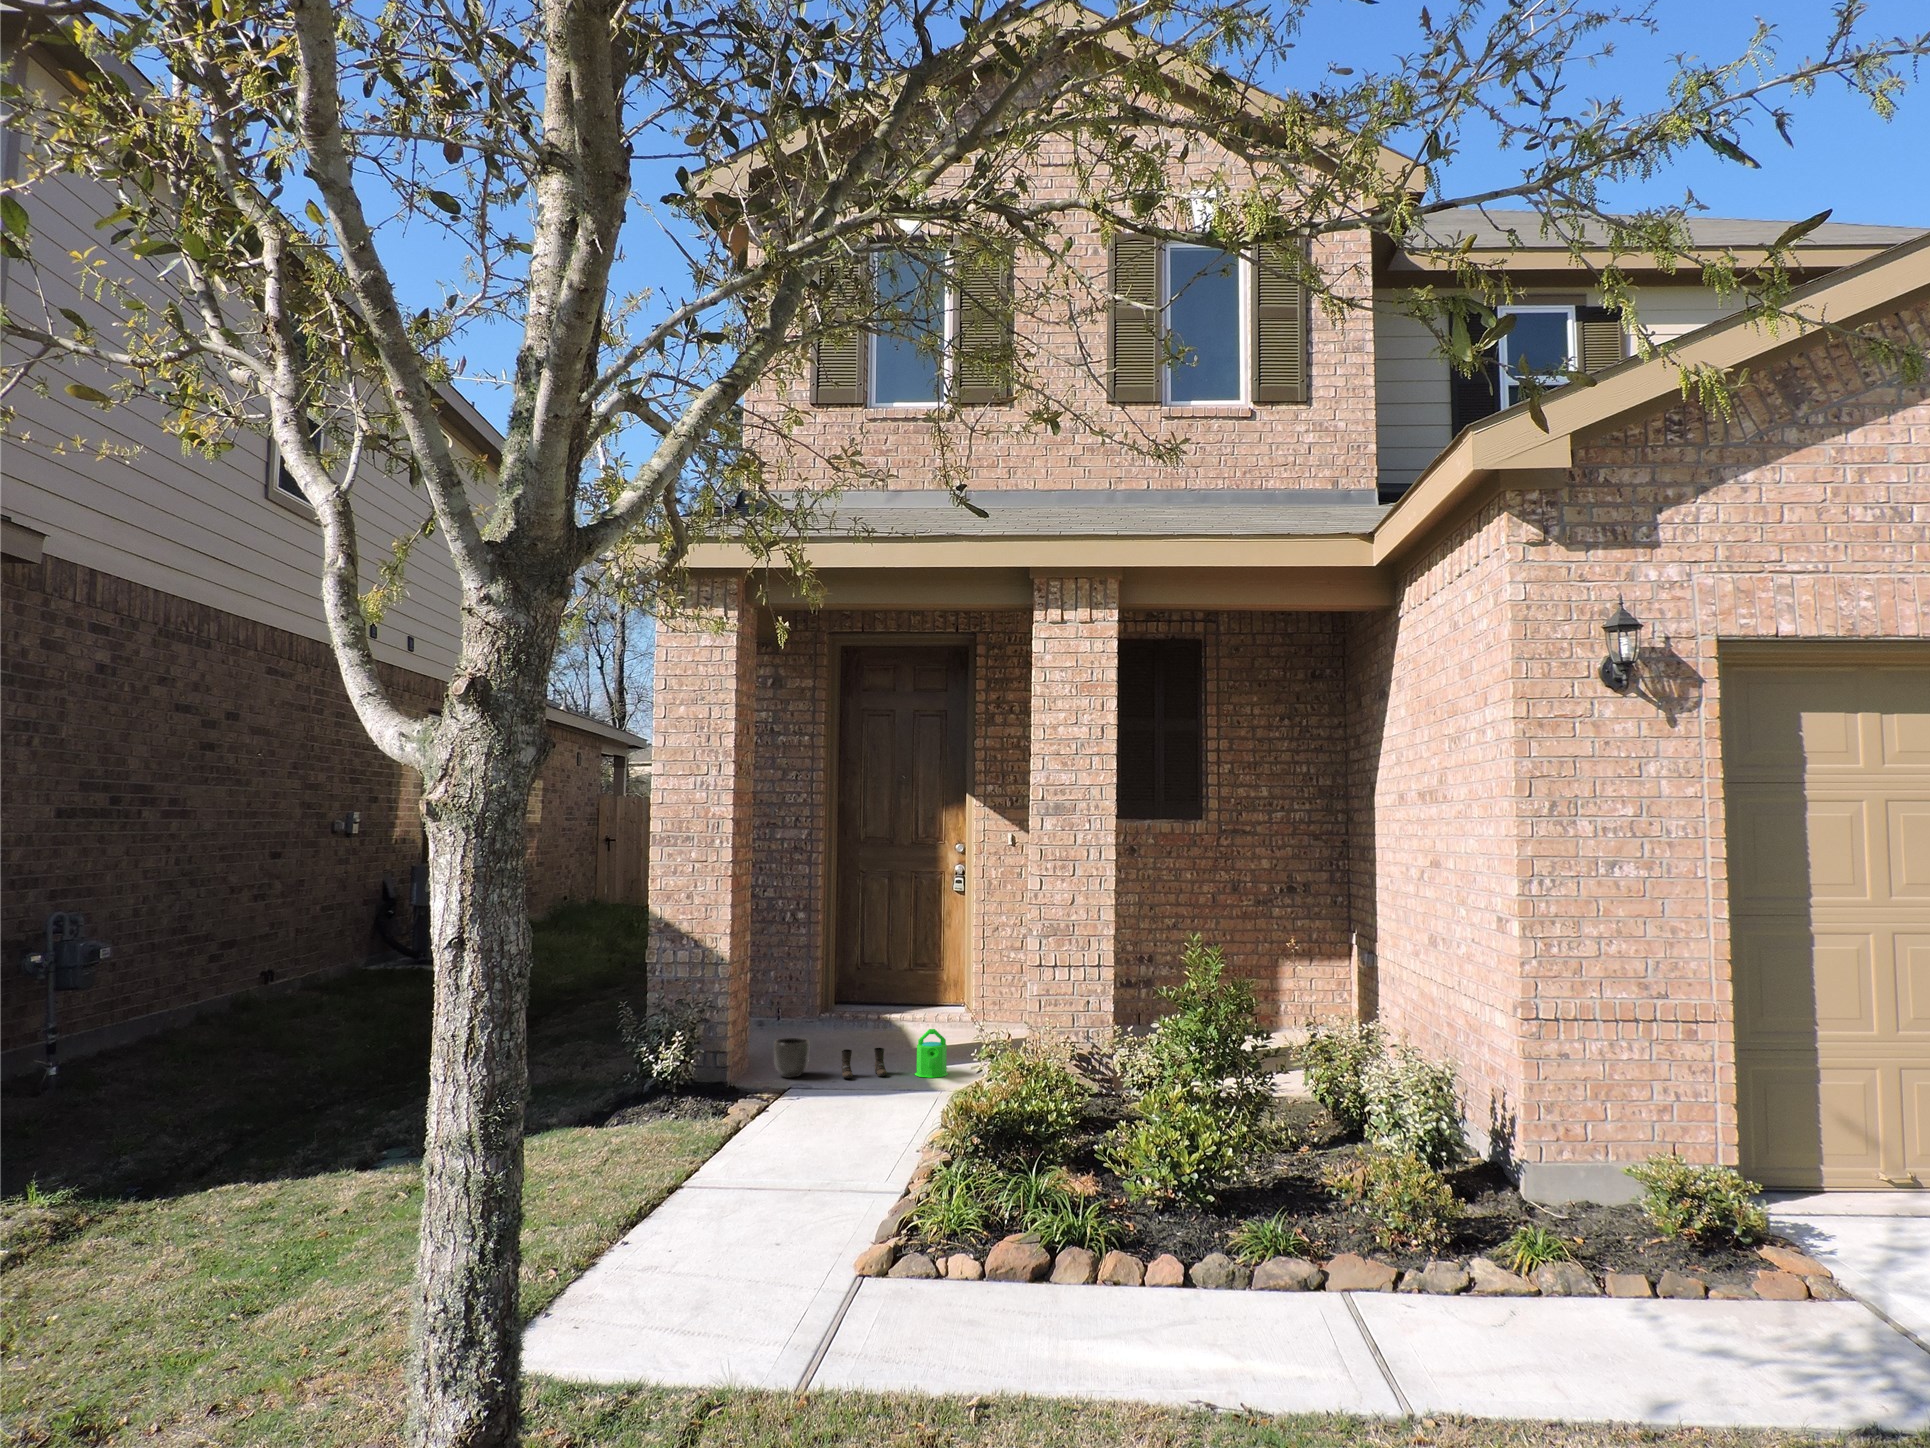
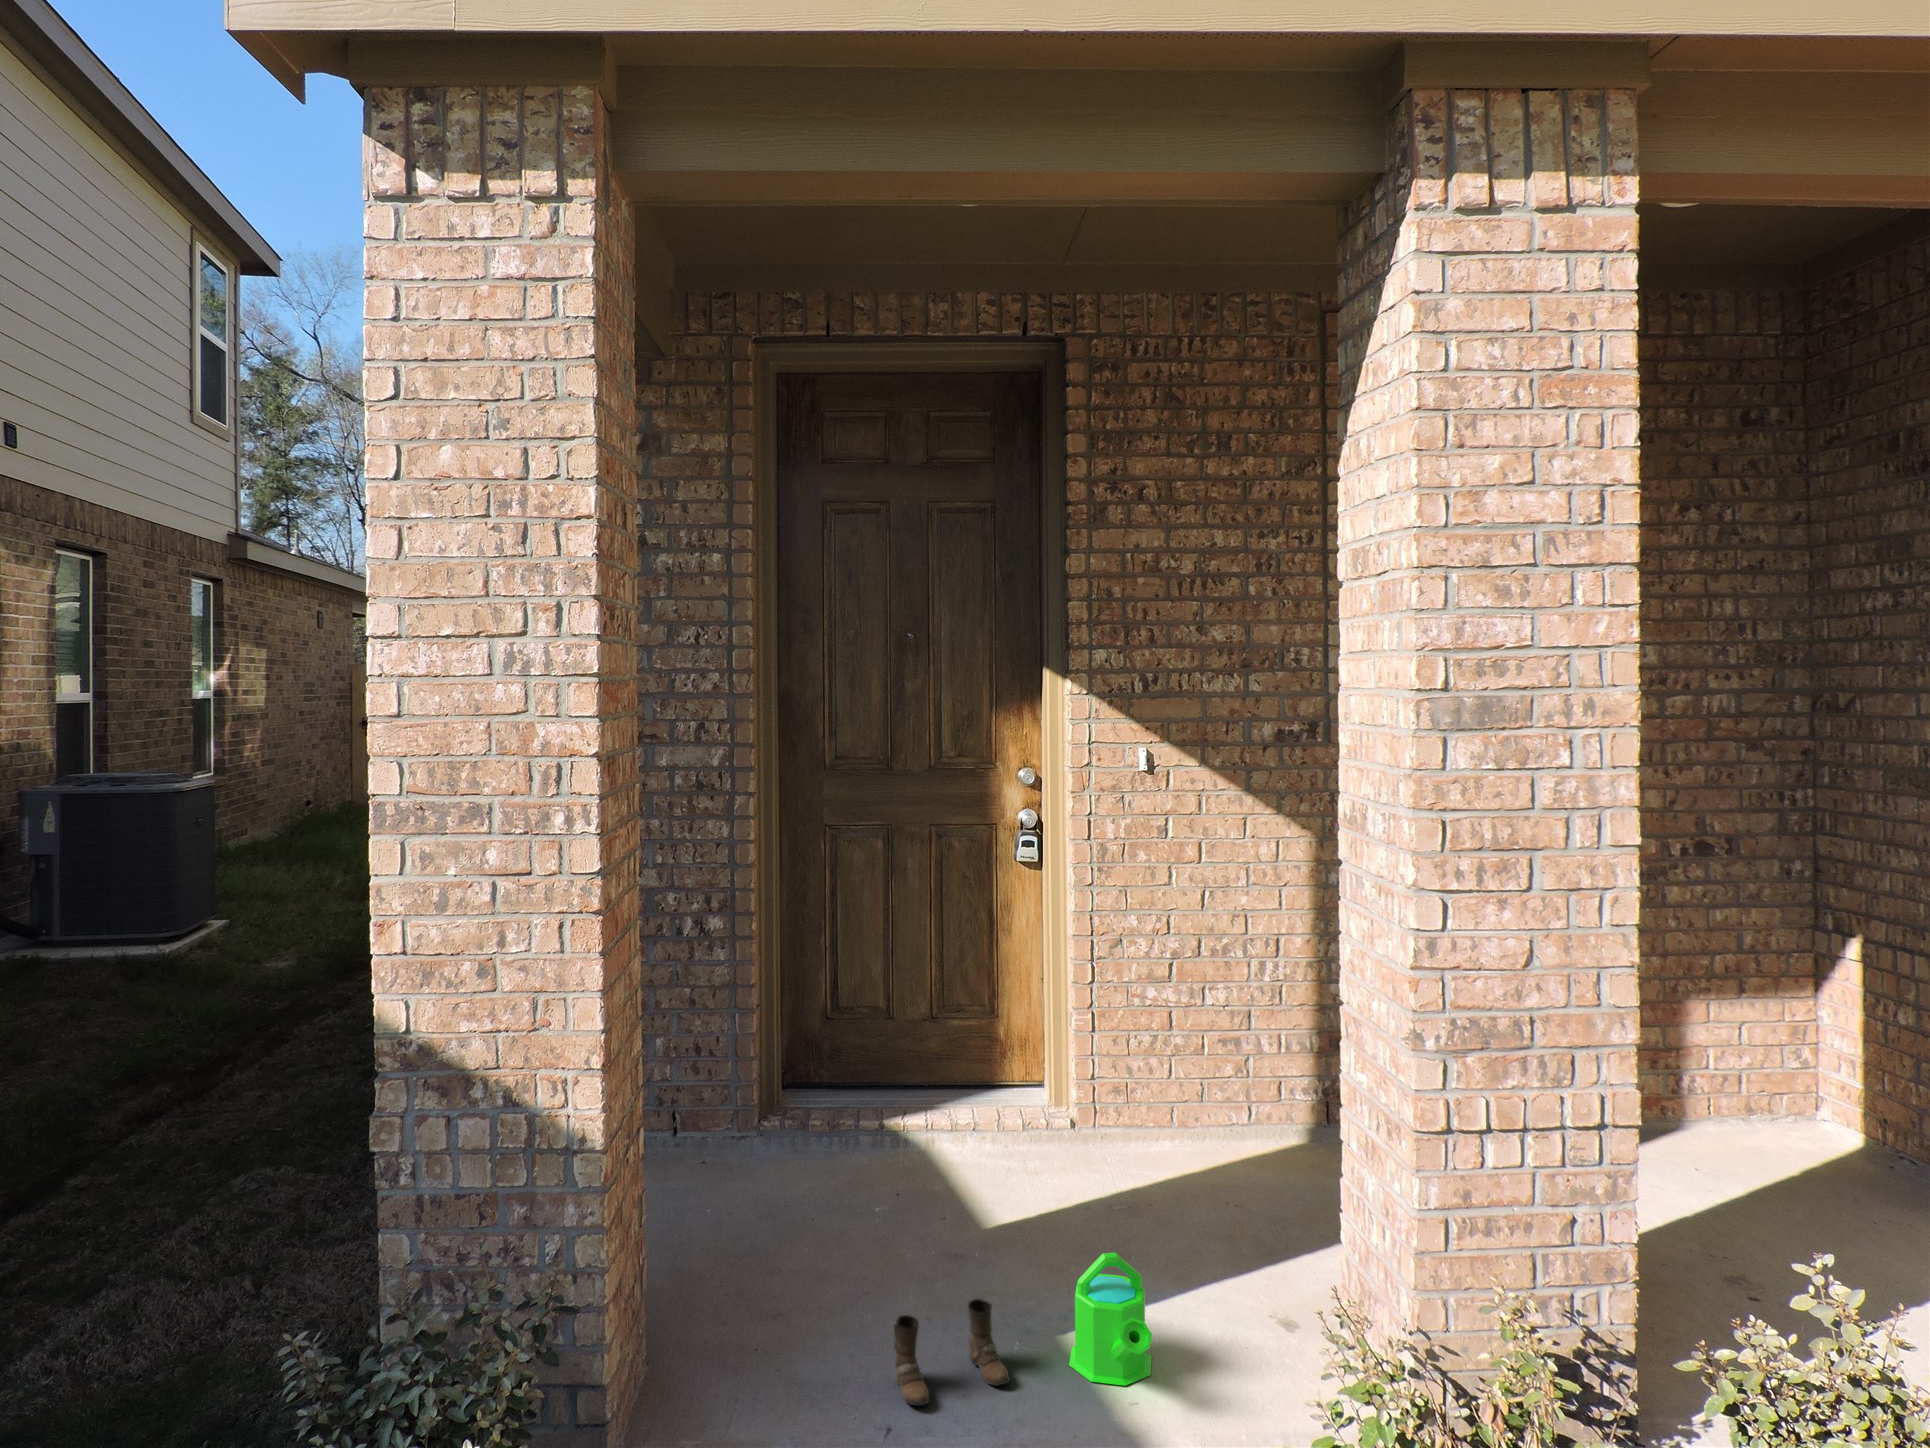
planter: present [774,1038,810,1078] -> none [722,1284,811,1405]

